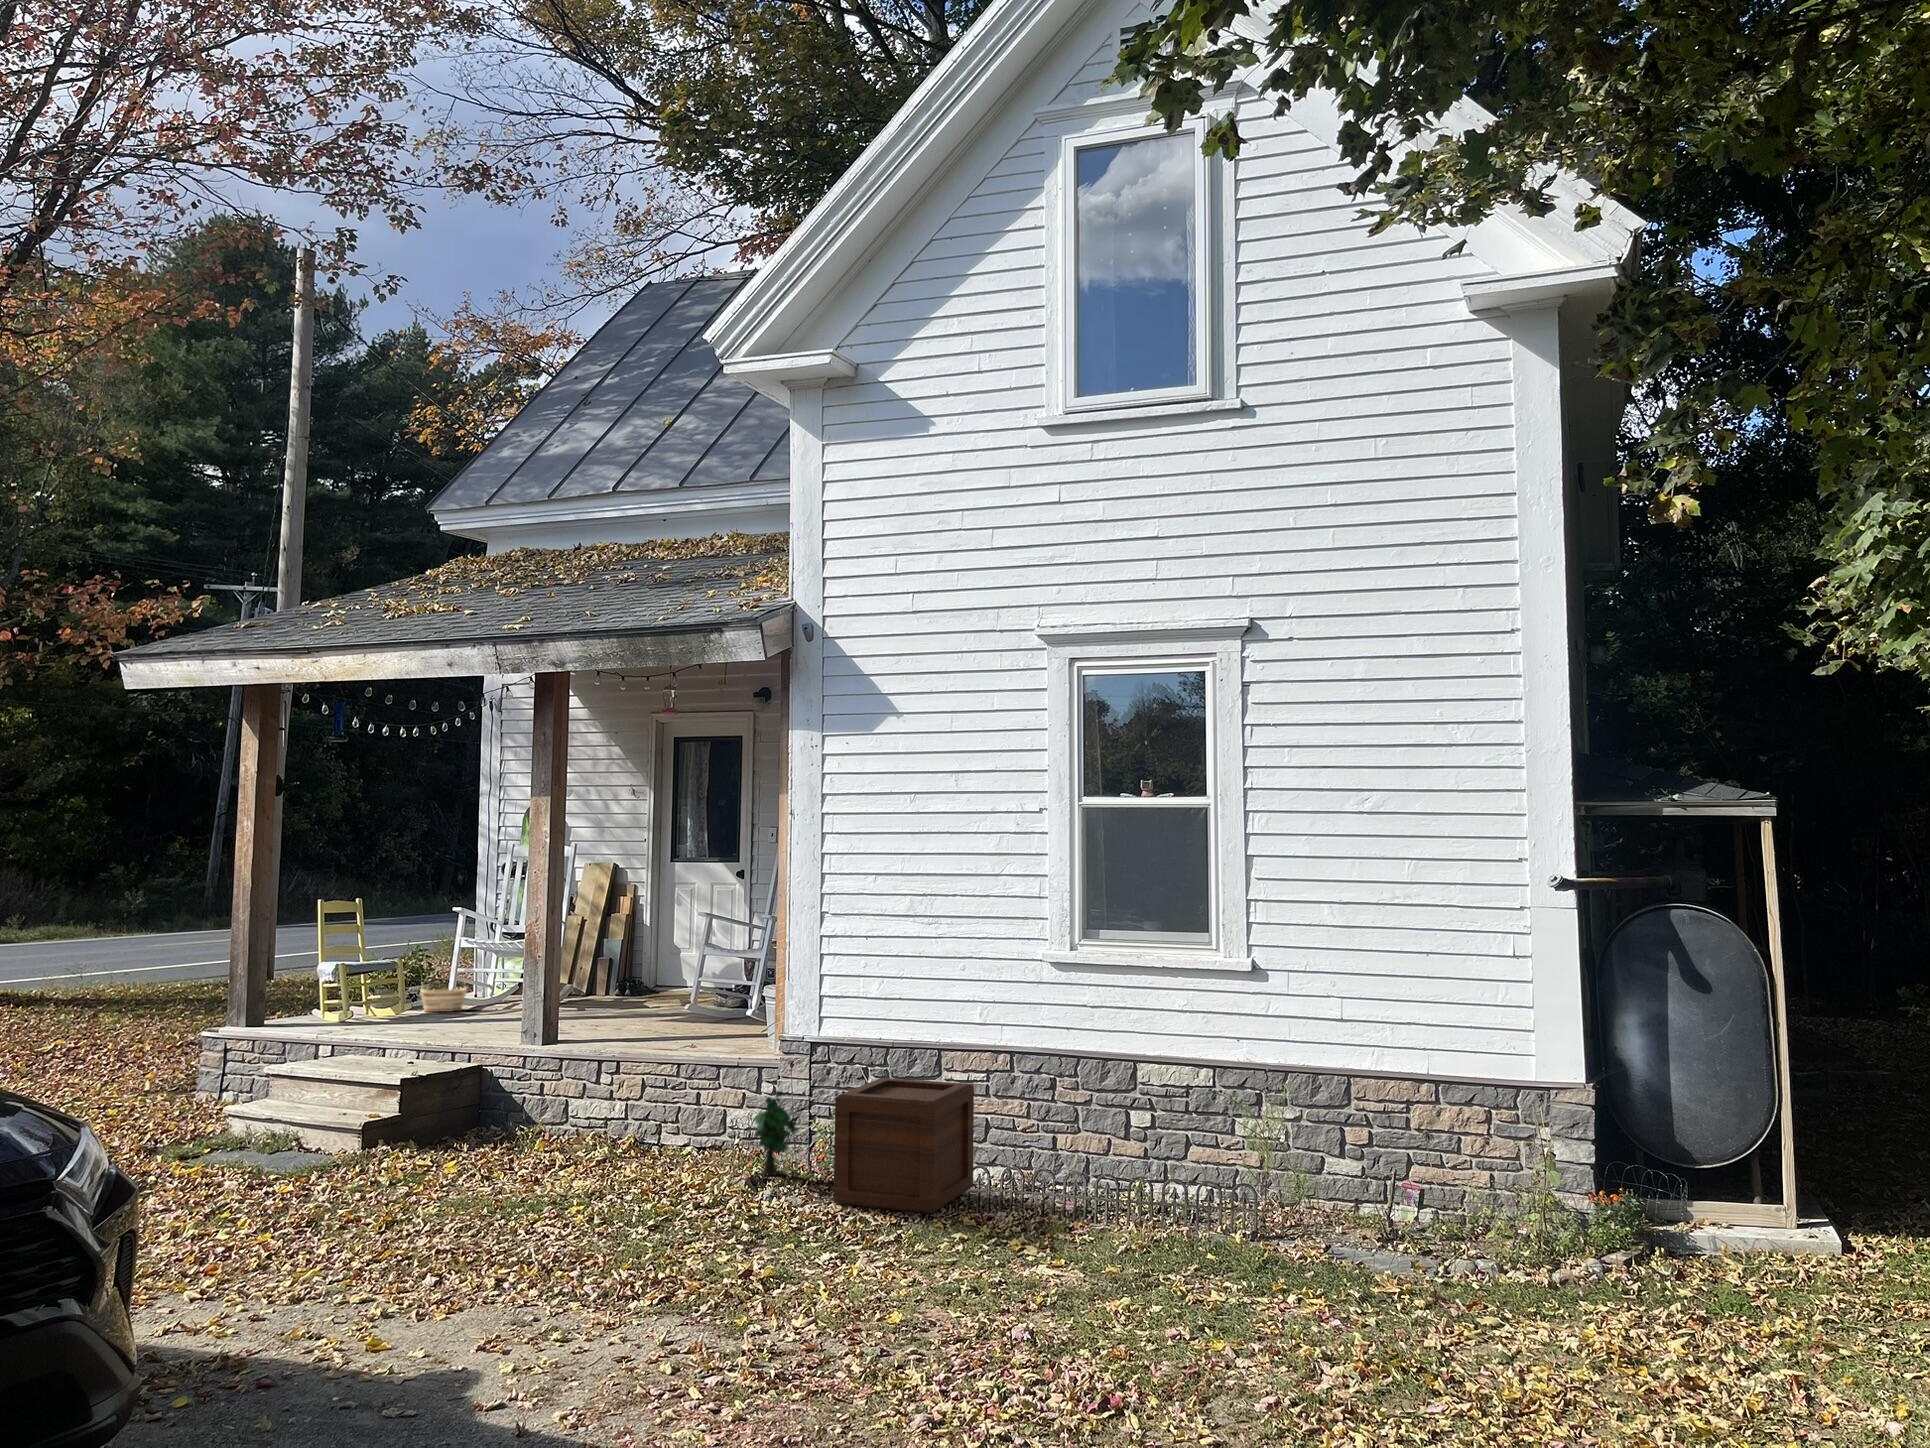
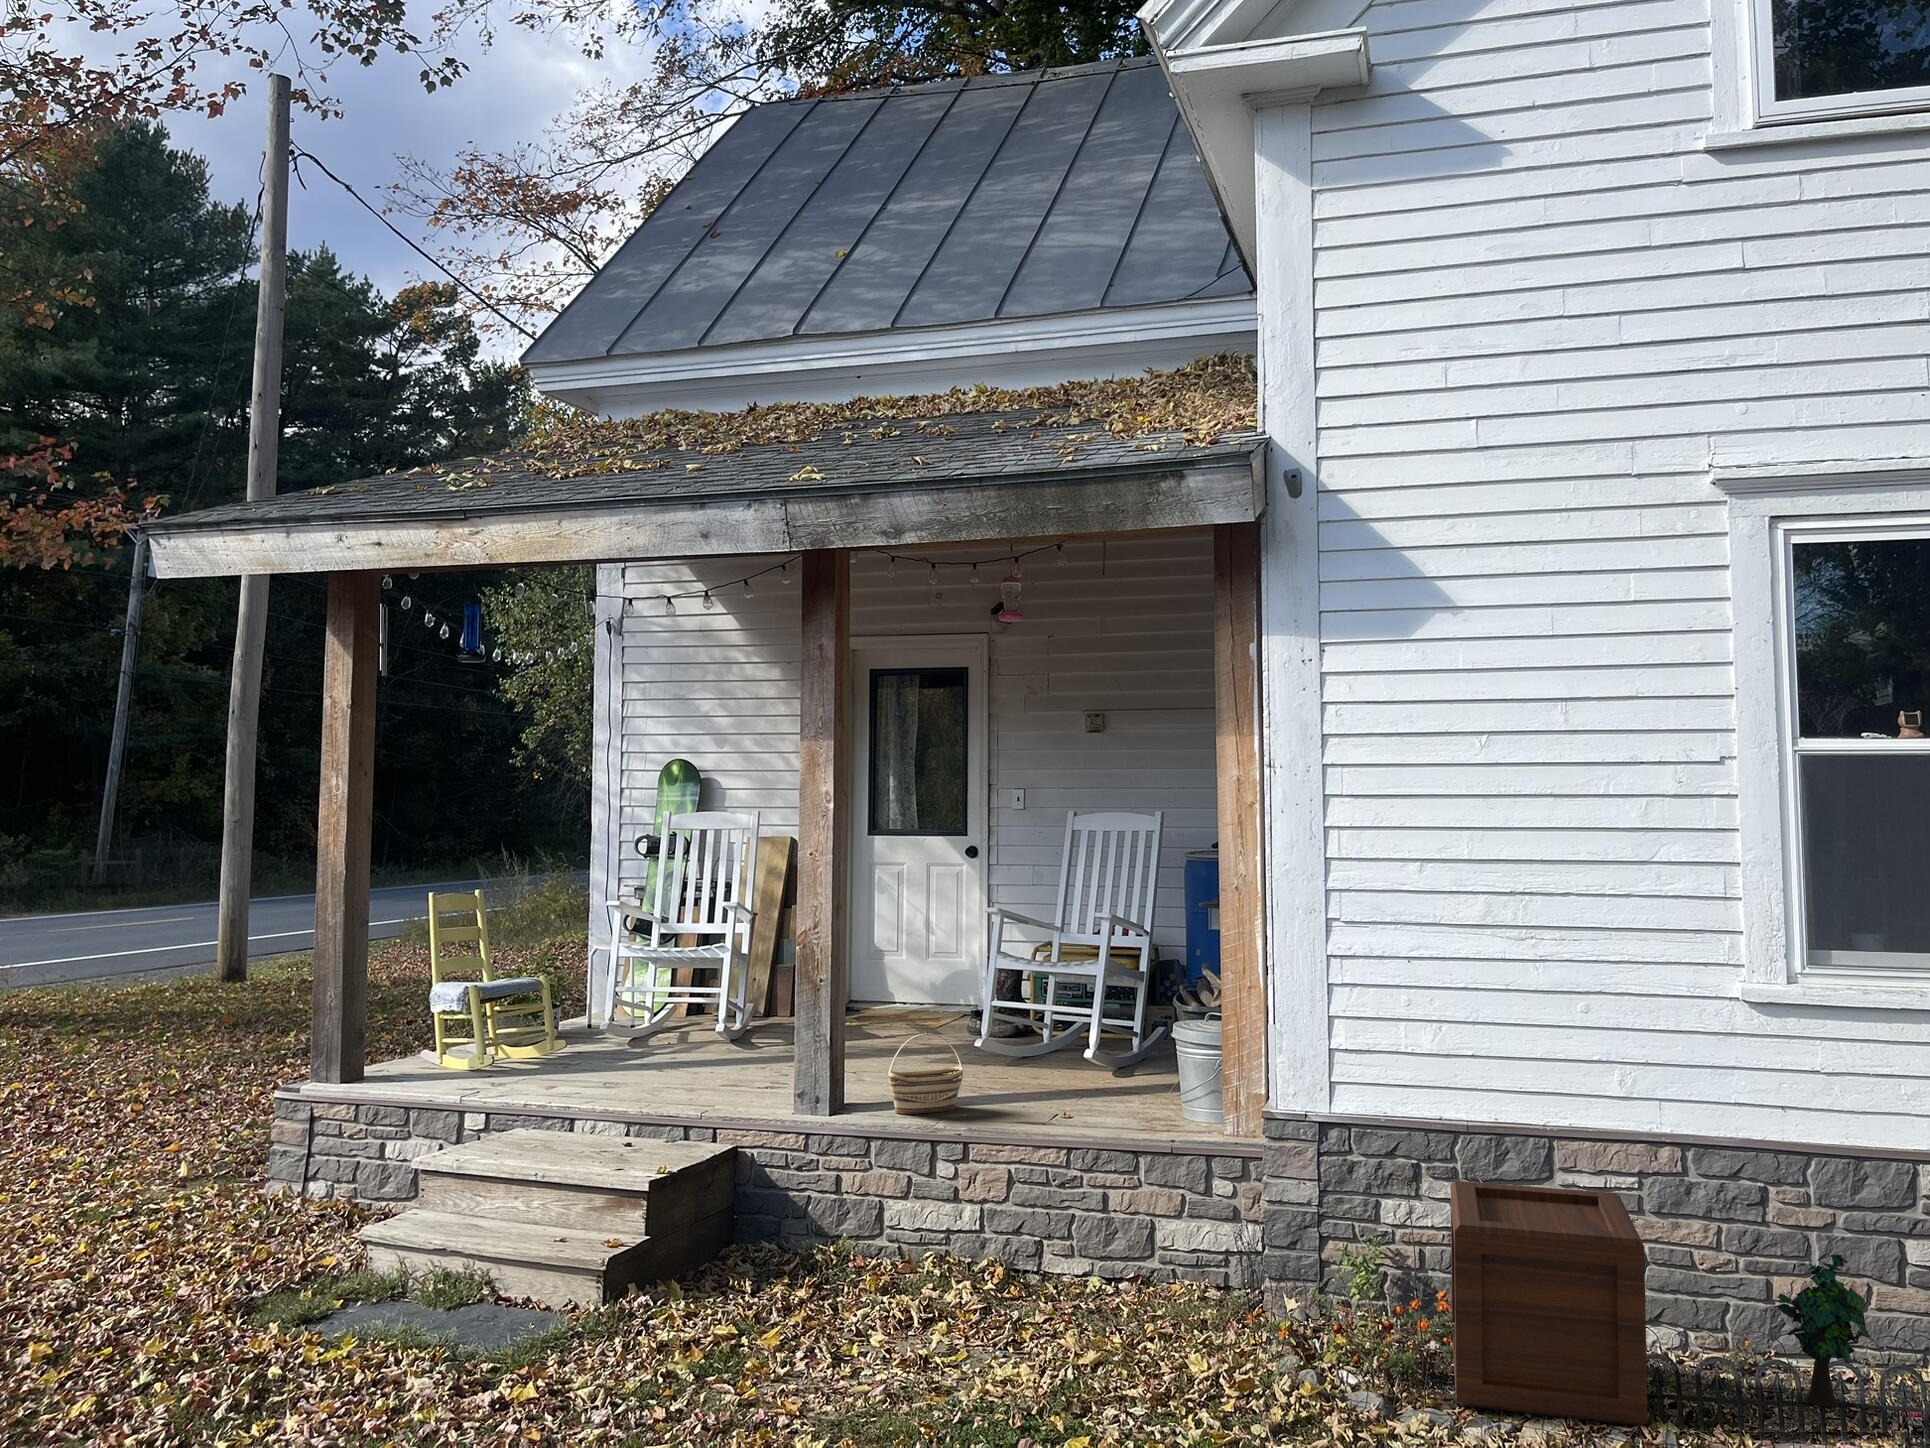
bench: none [170,881,221,914] -> present [81,849,141,887]
basket: present [421,987,467,1012] -> present [888,1034,963,1114]
decorative plant: present [753,1091,797,1175] -> present [1774,1254,1871,1407]

